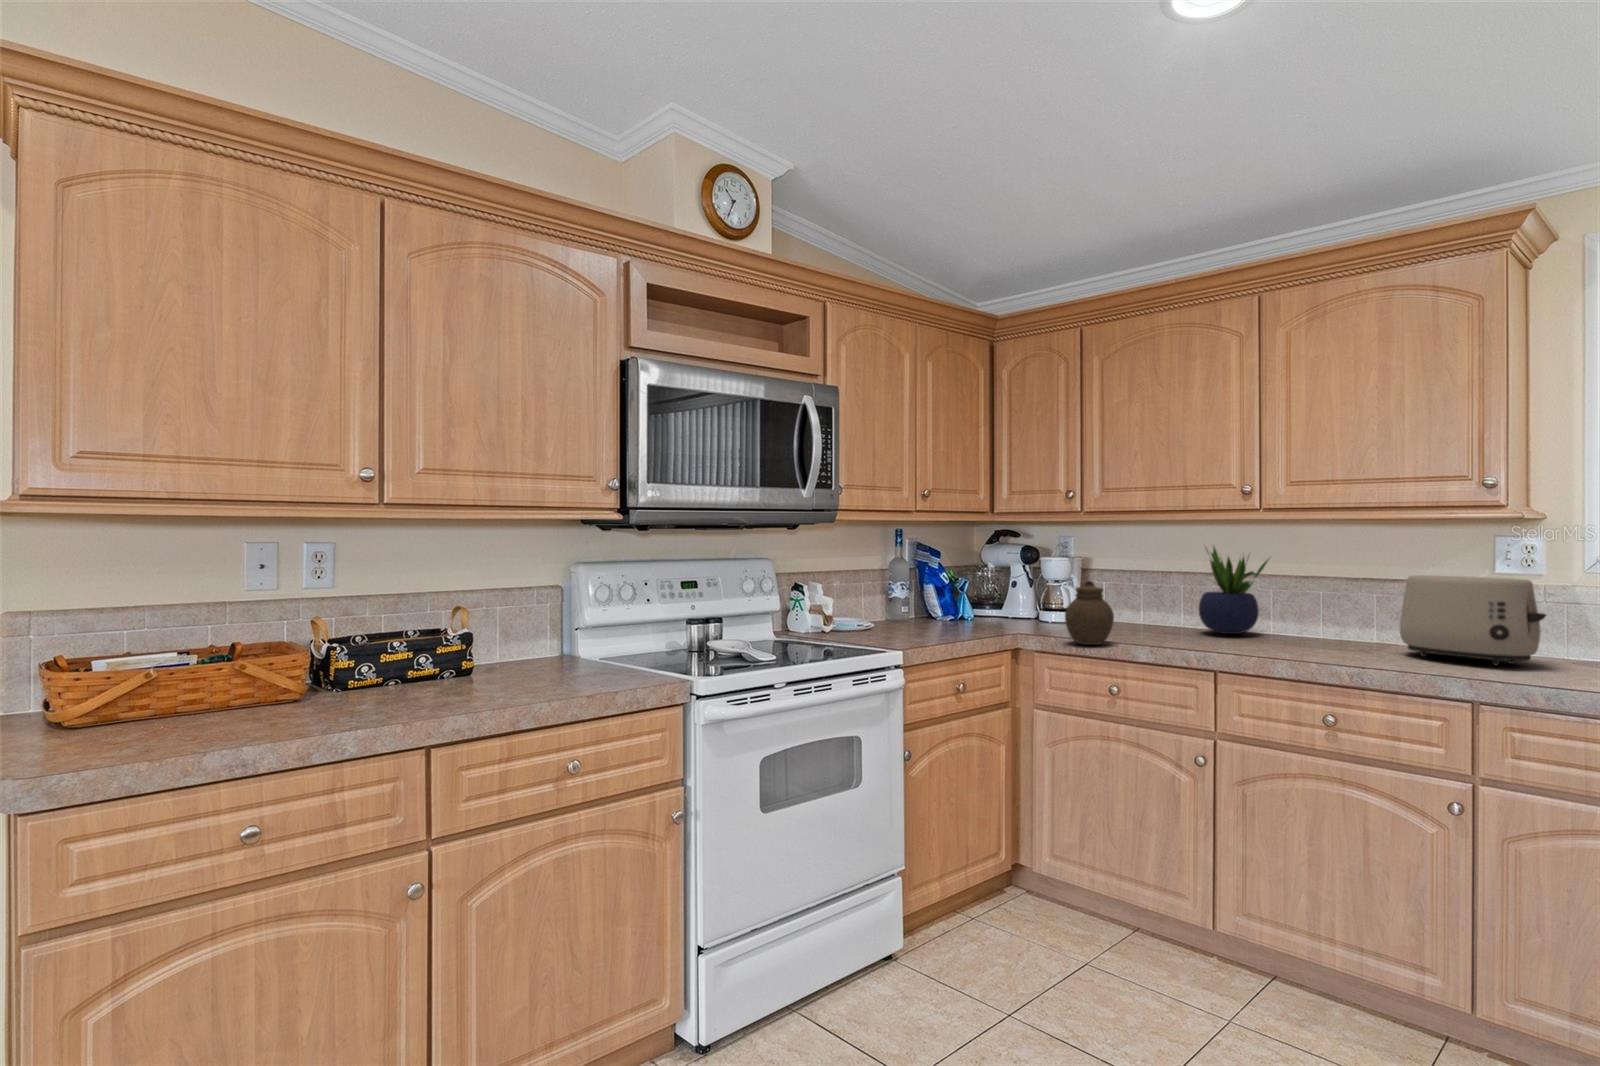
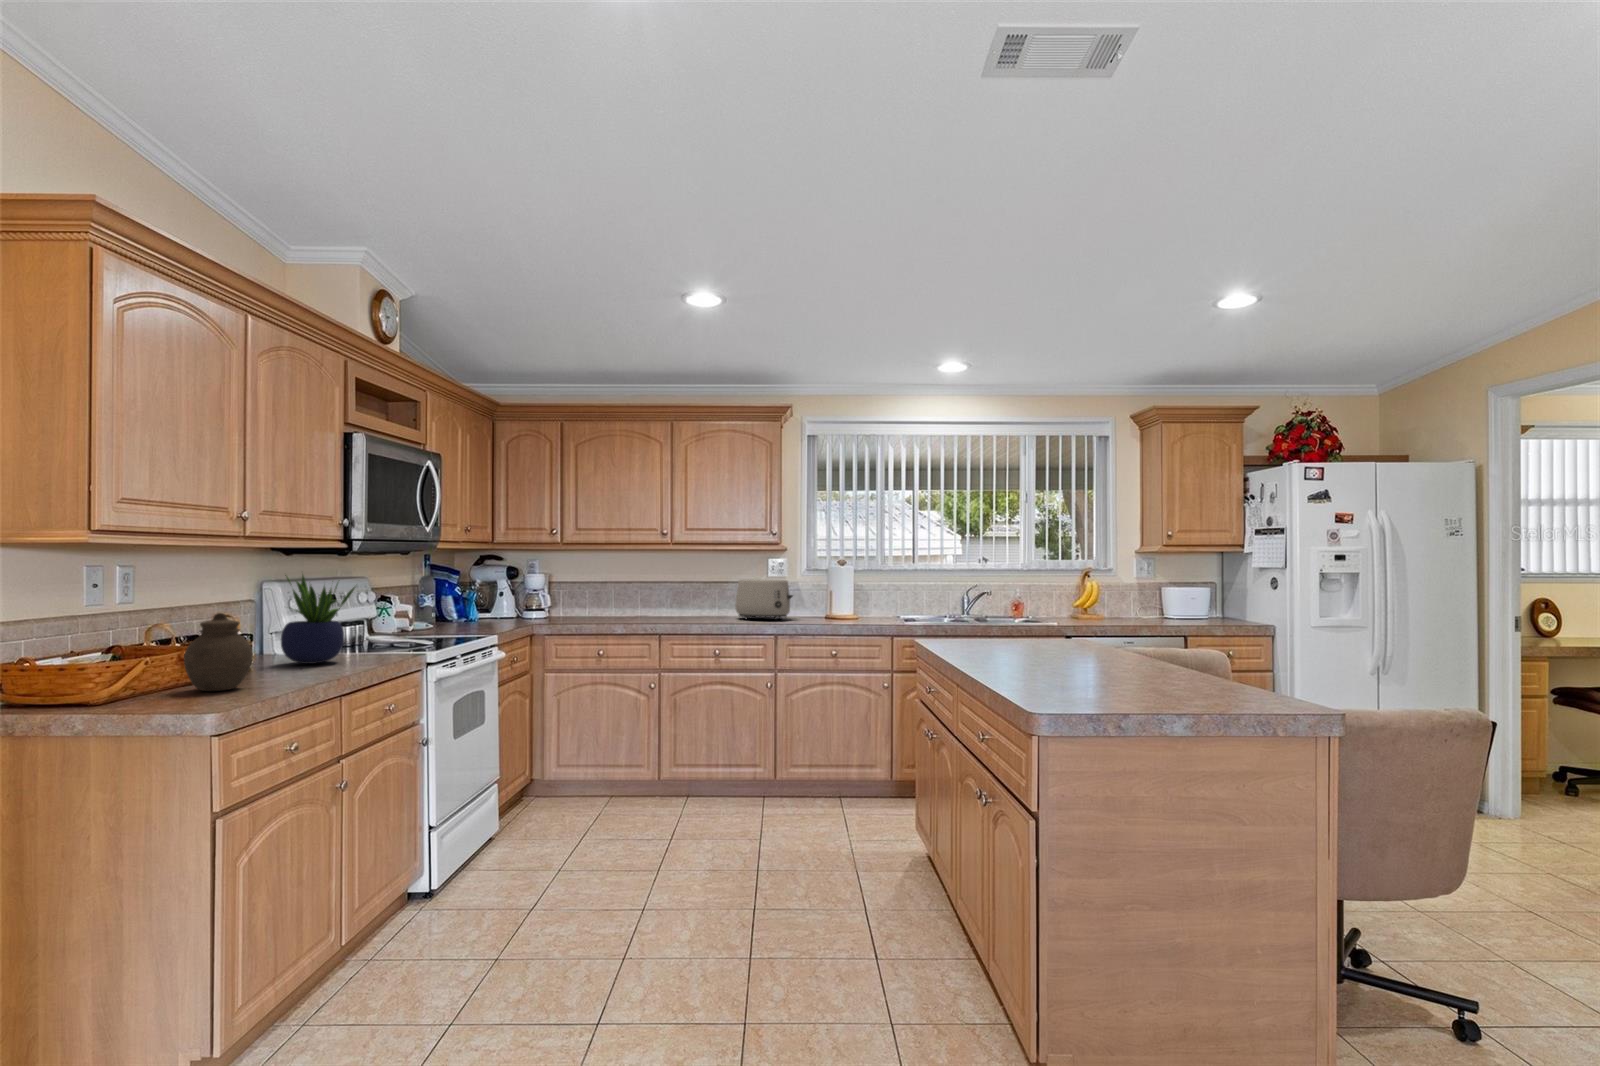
potted plant: present [1199,546,1268,634] -> present [281,575,355,664]
jar: present [1065,581,1114,645] -> present [184,613,253,691]

